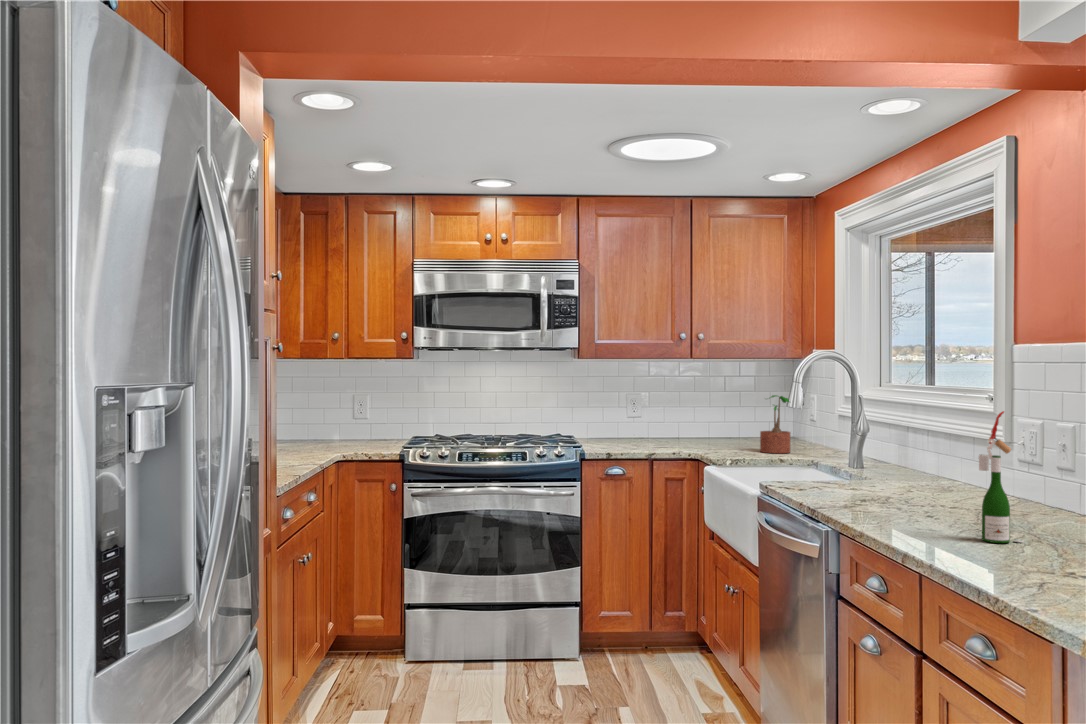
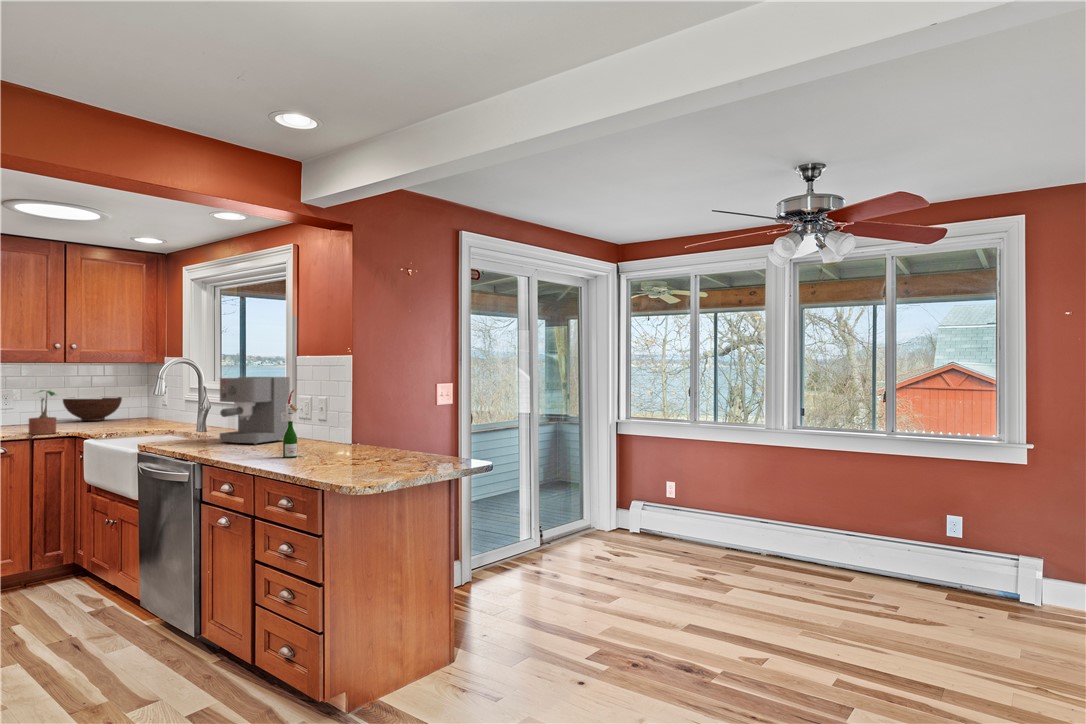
coffee maker: none [875,382,999,503] -> present [220,377,290,445]
potted plant: present [760,395,791,453] -> present [29,390,56,434]
fruit bowl: none [691,404,759,437] -> present [63,397,122,421]

